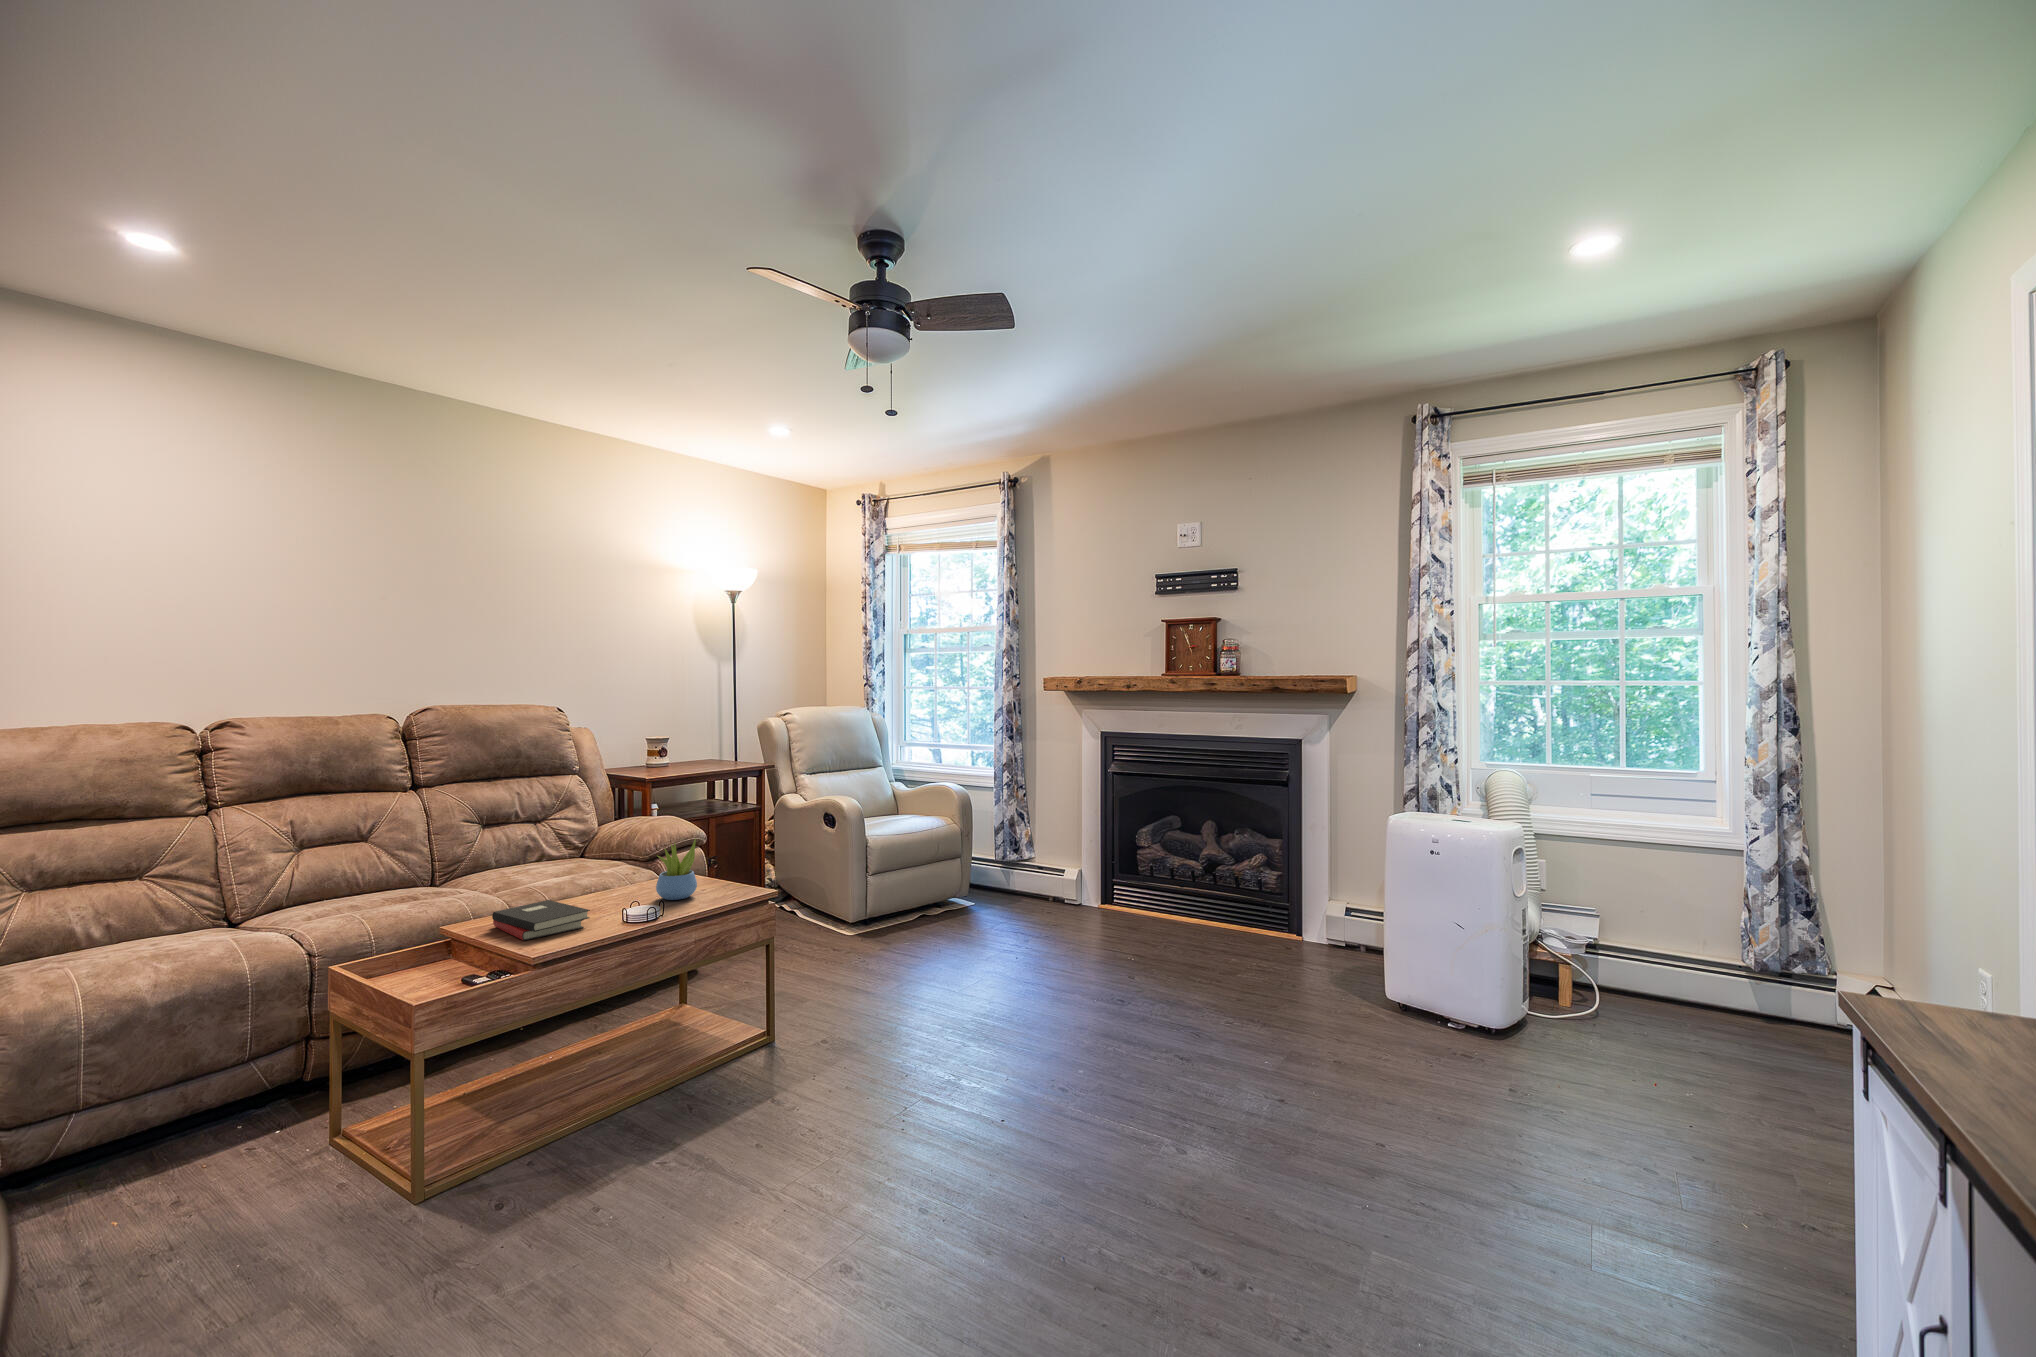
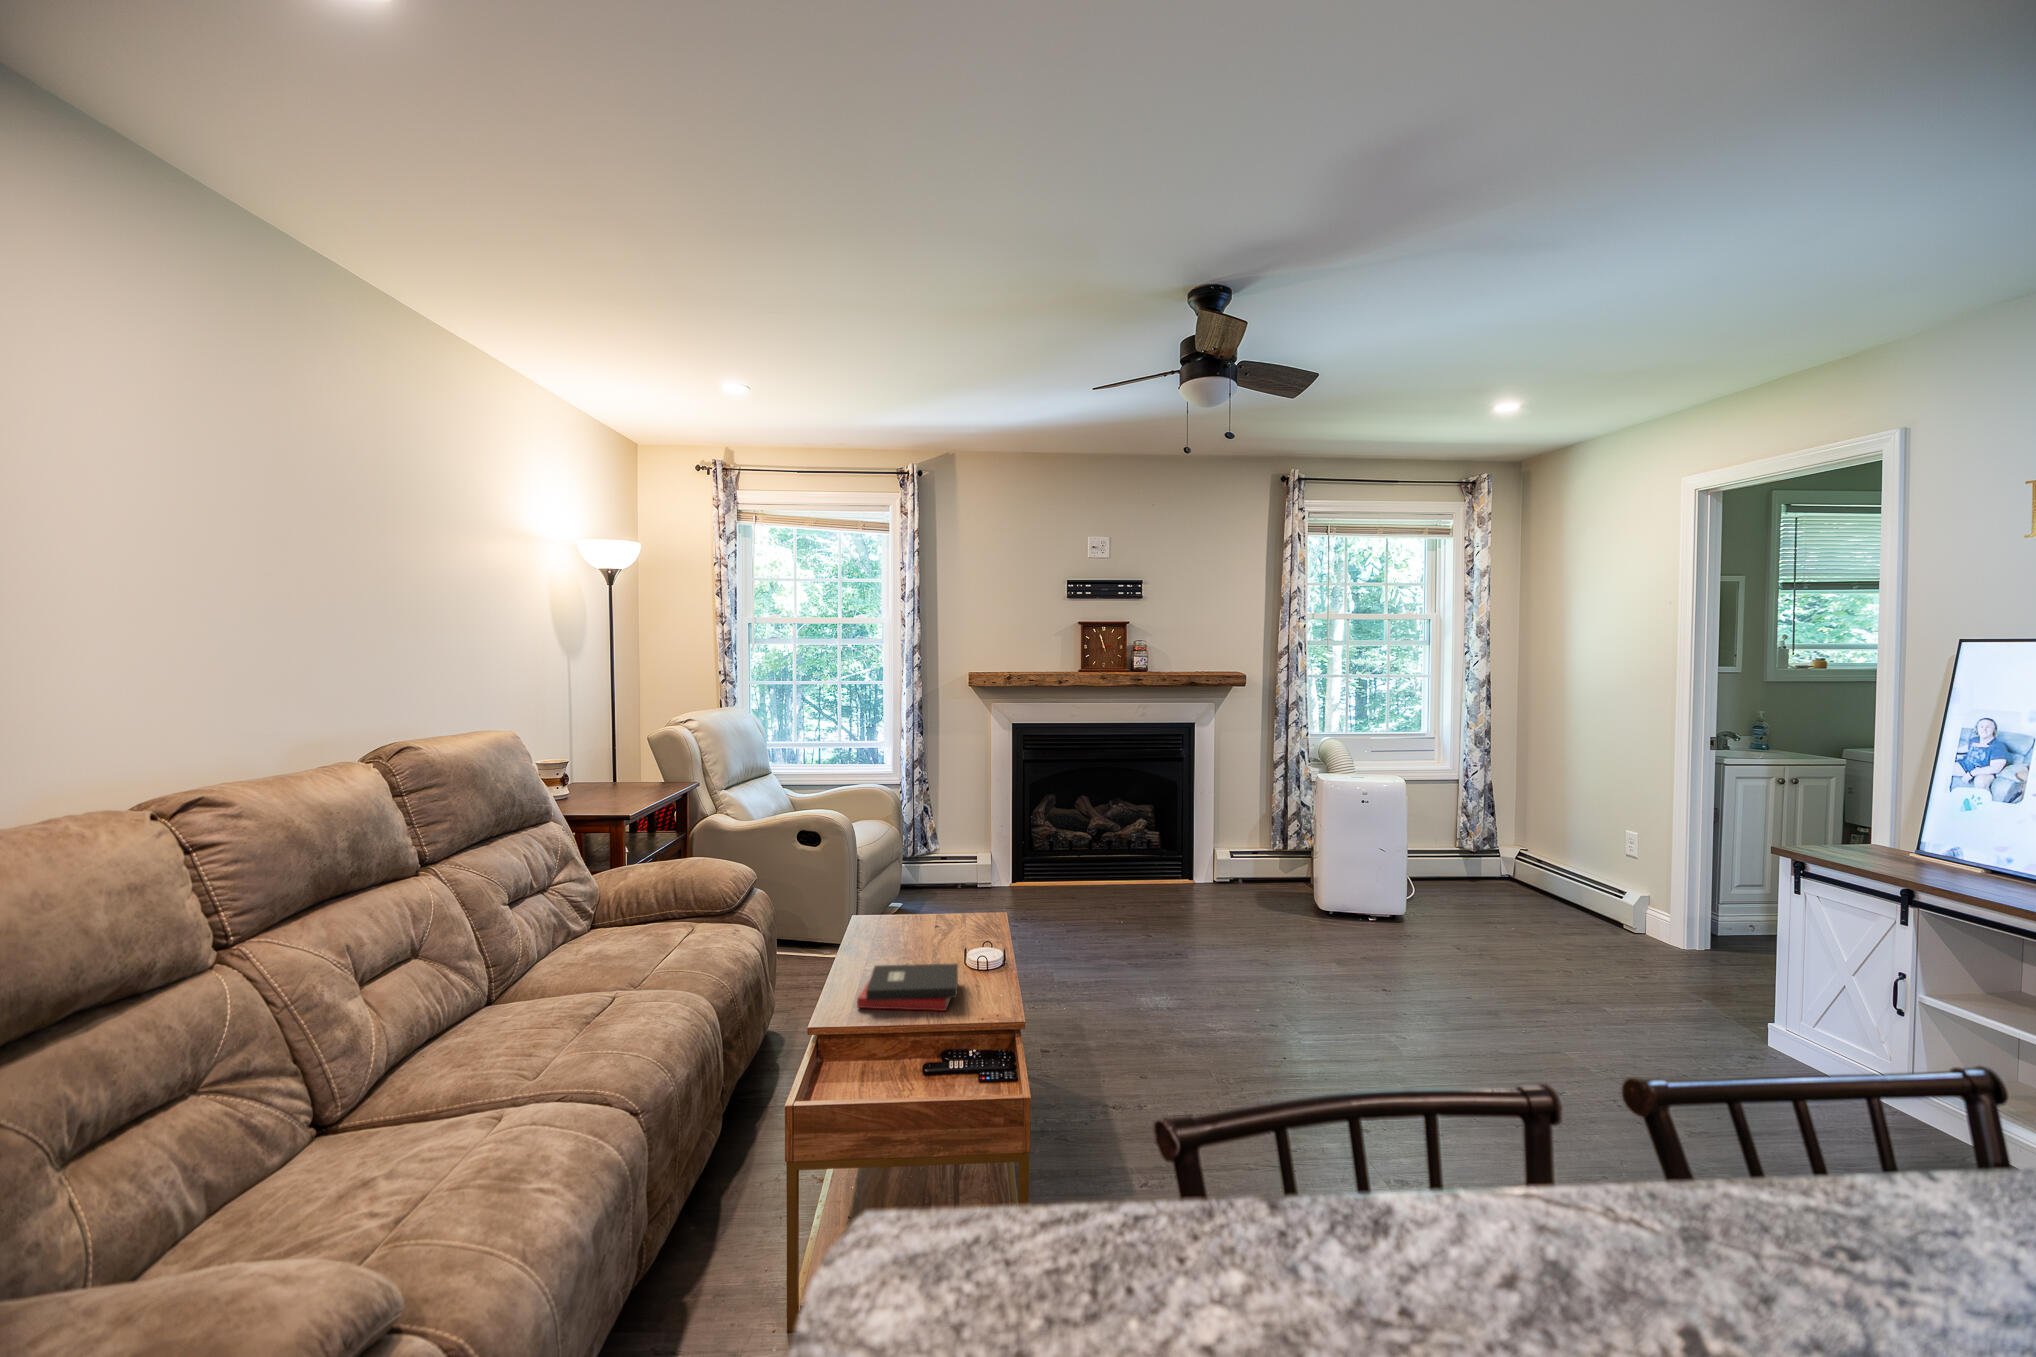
succulent plant: present [656,838,697,900] -> none [920,869,966,941]

